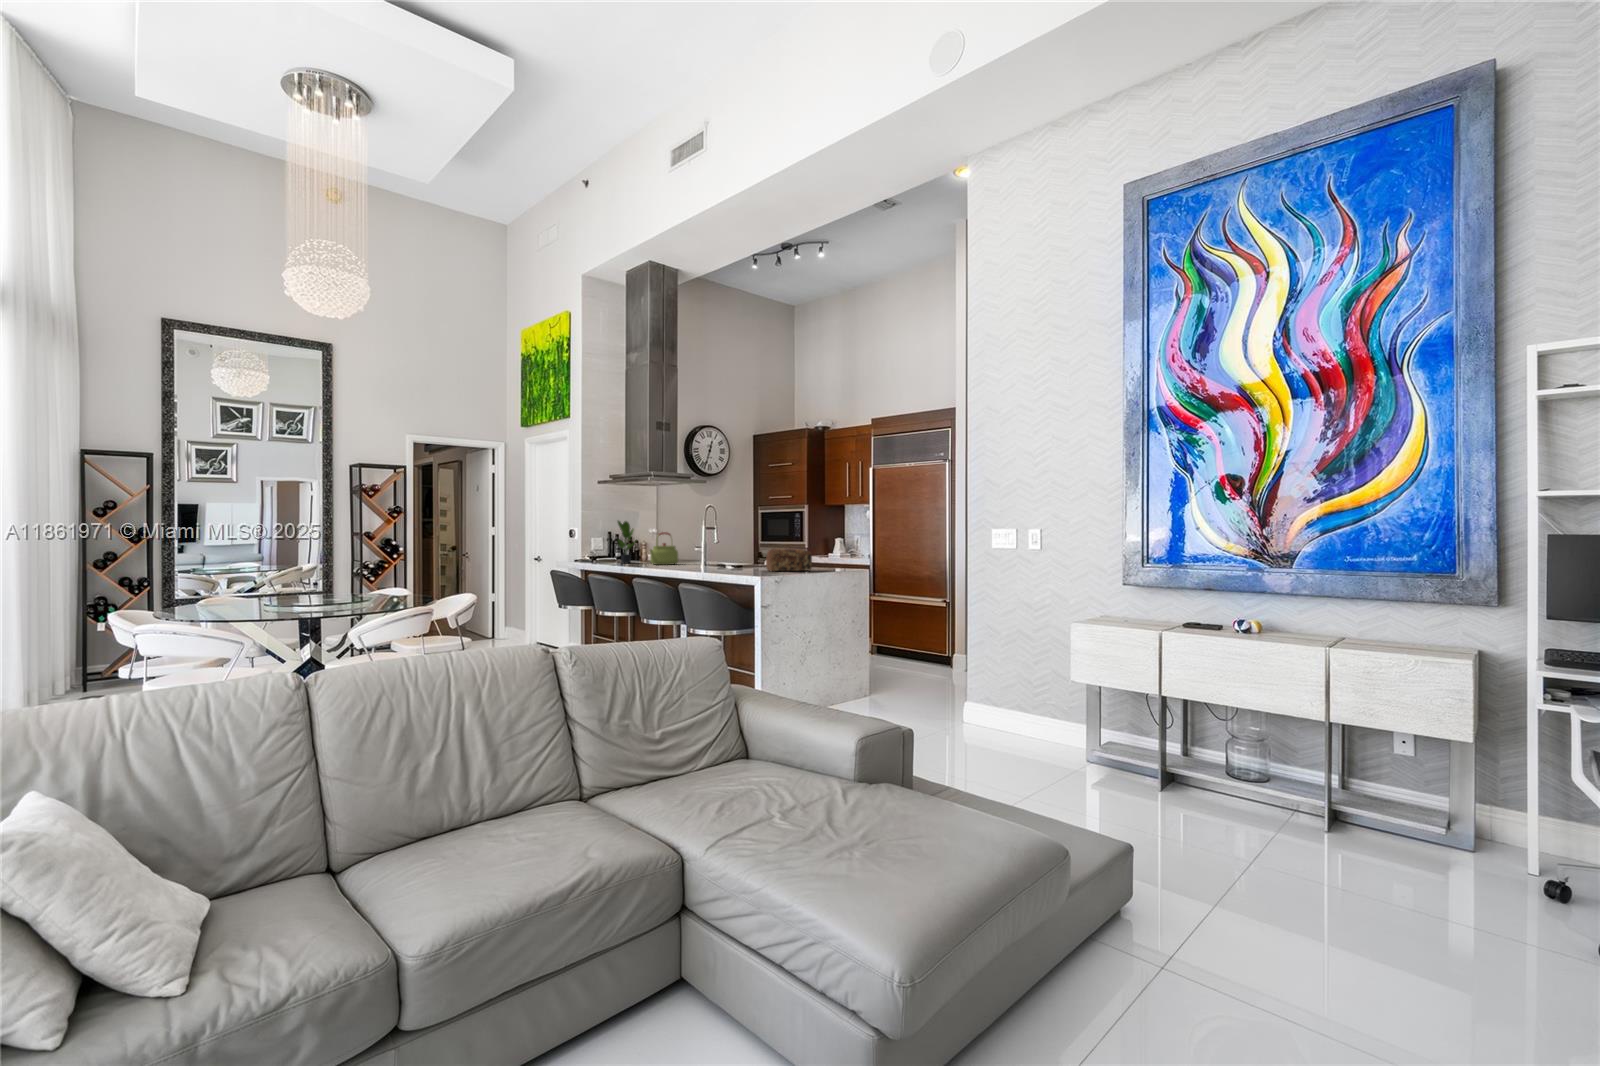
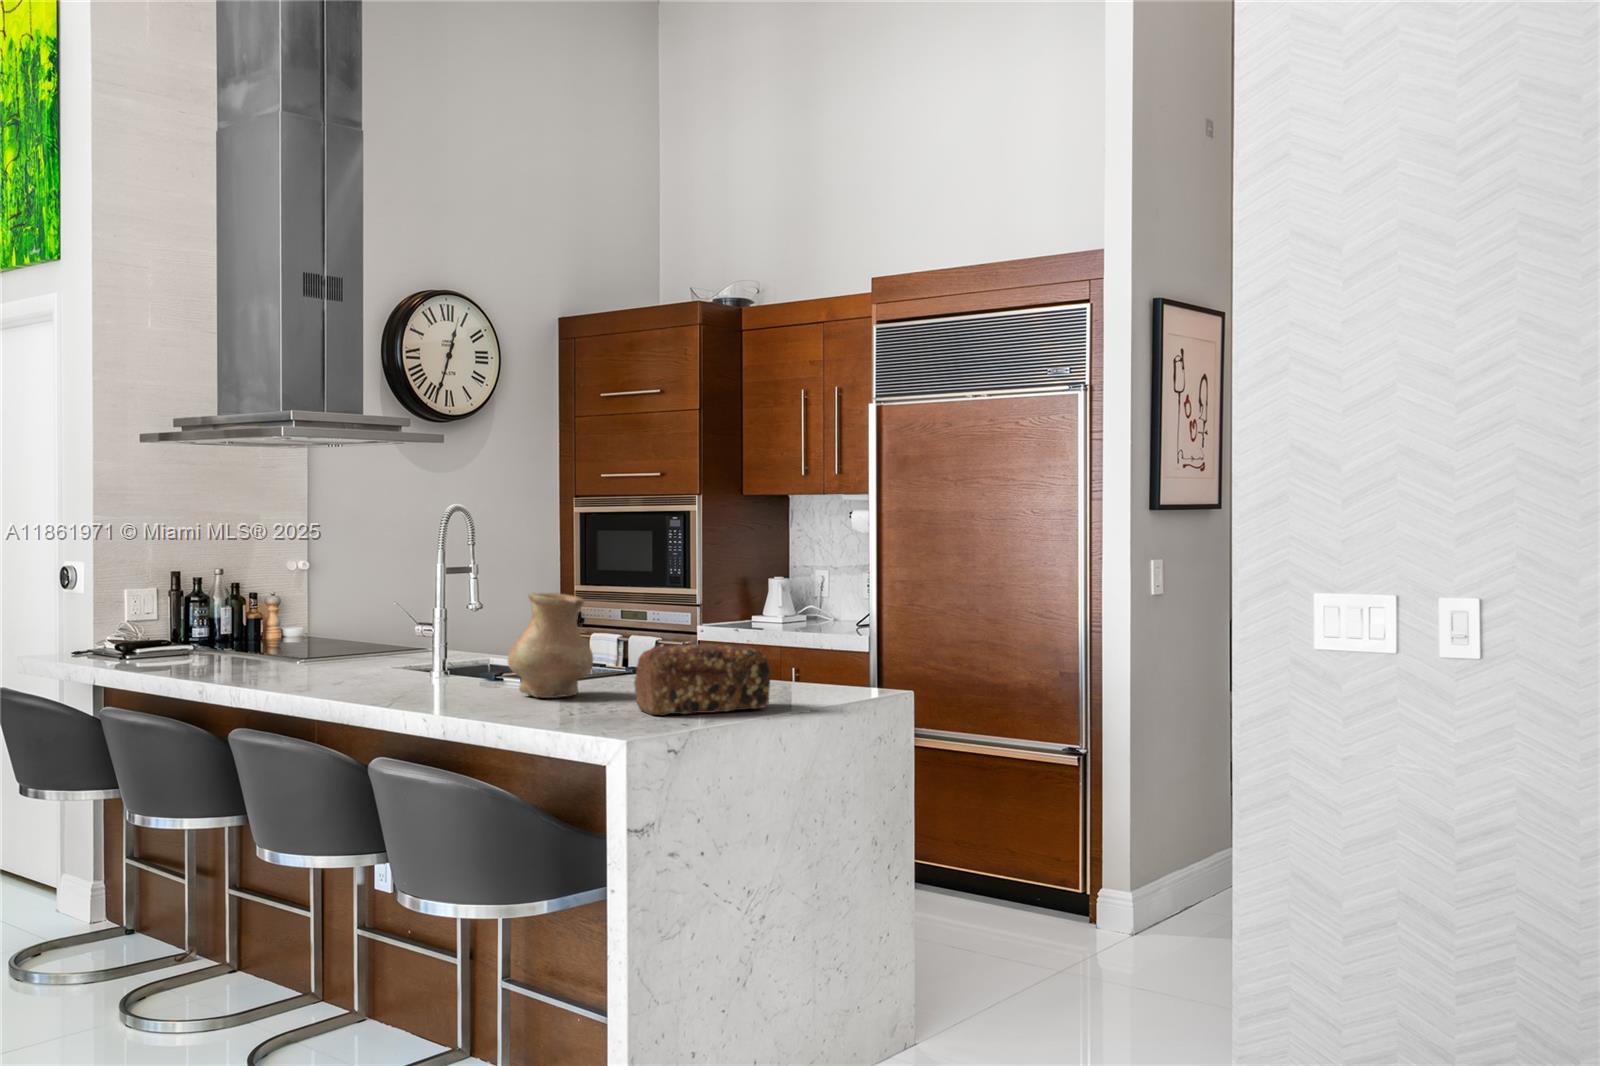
potted plant: present [618,521,636,563] -> none [188,548,254,672]
kettle: present [650,532,678,565] -> none [285,584,369,677]
vase: none [724,532,754,568] -> present [507,593,593,698]

